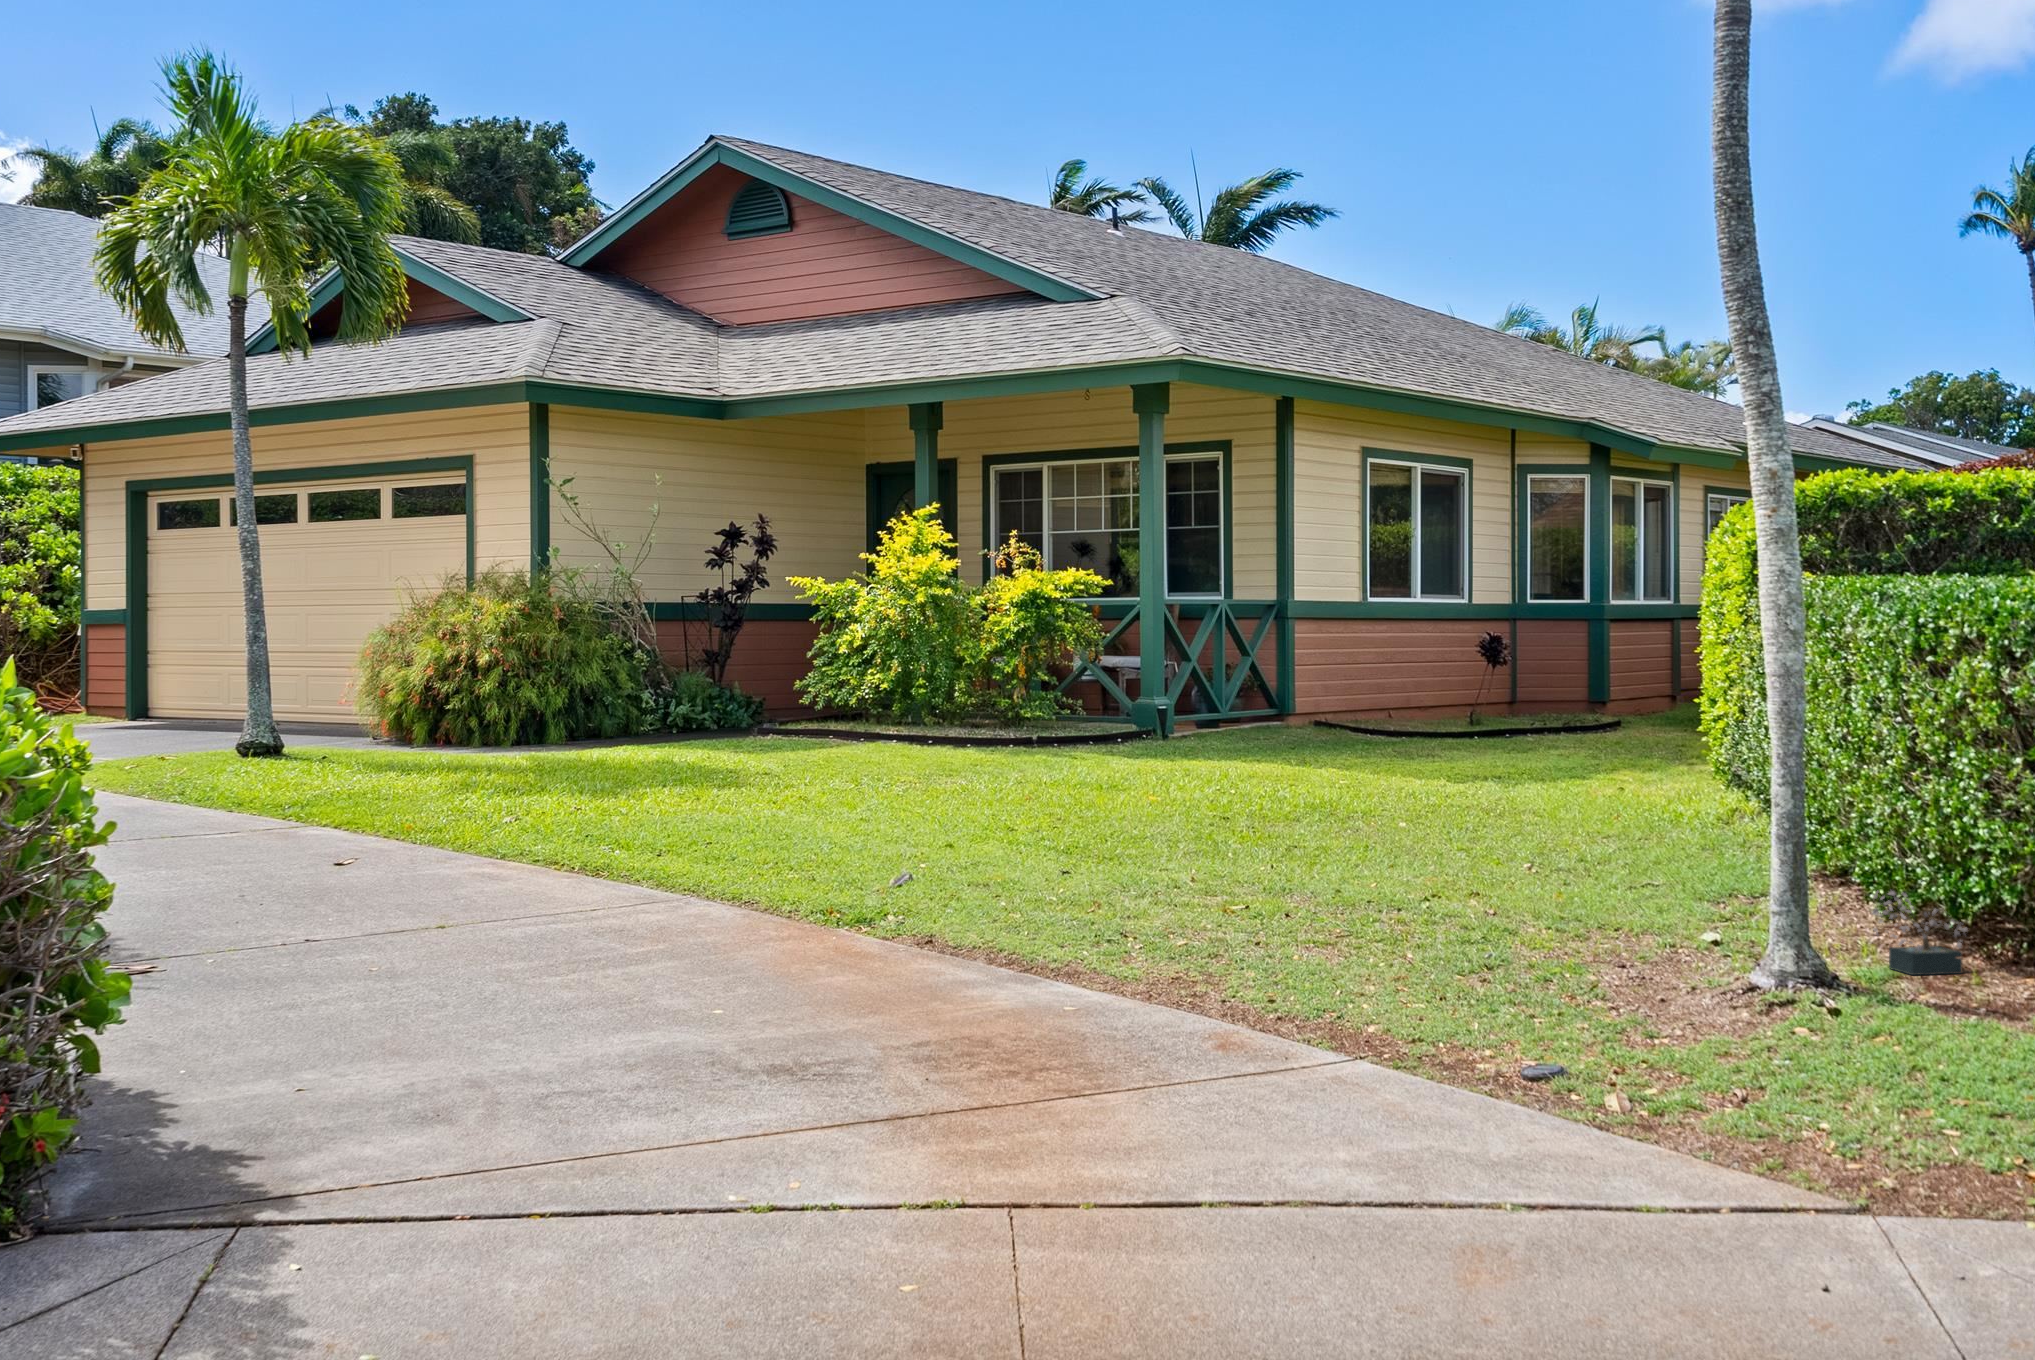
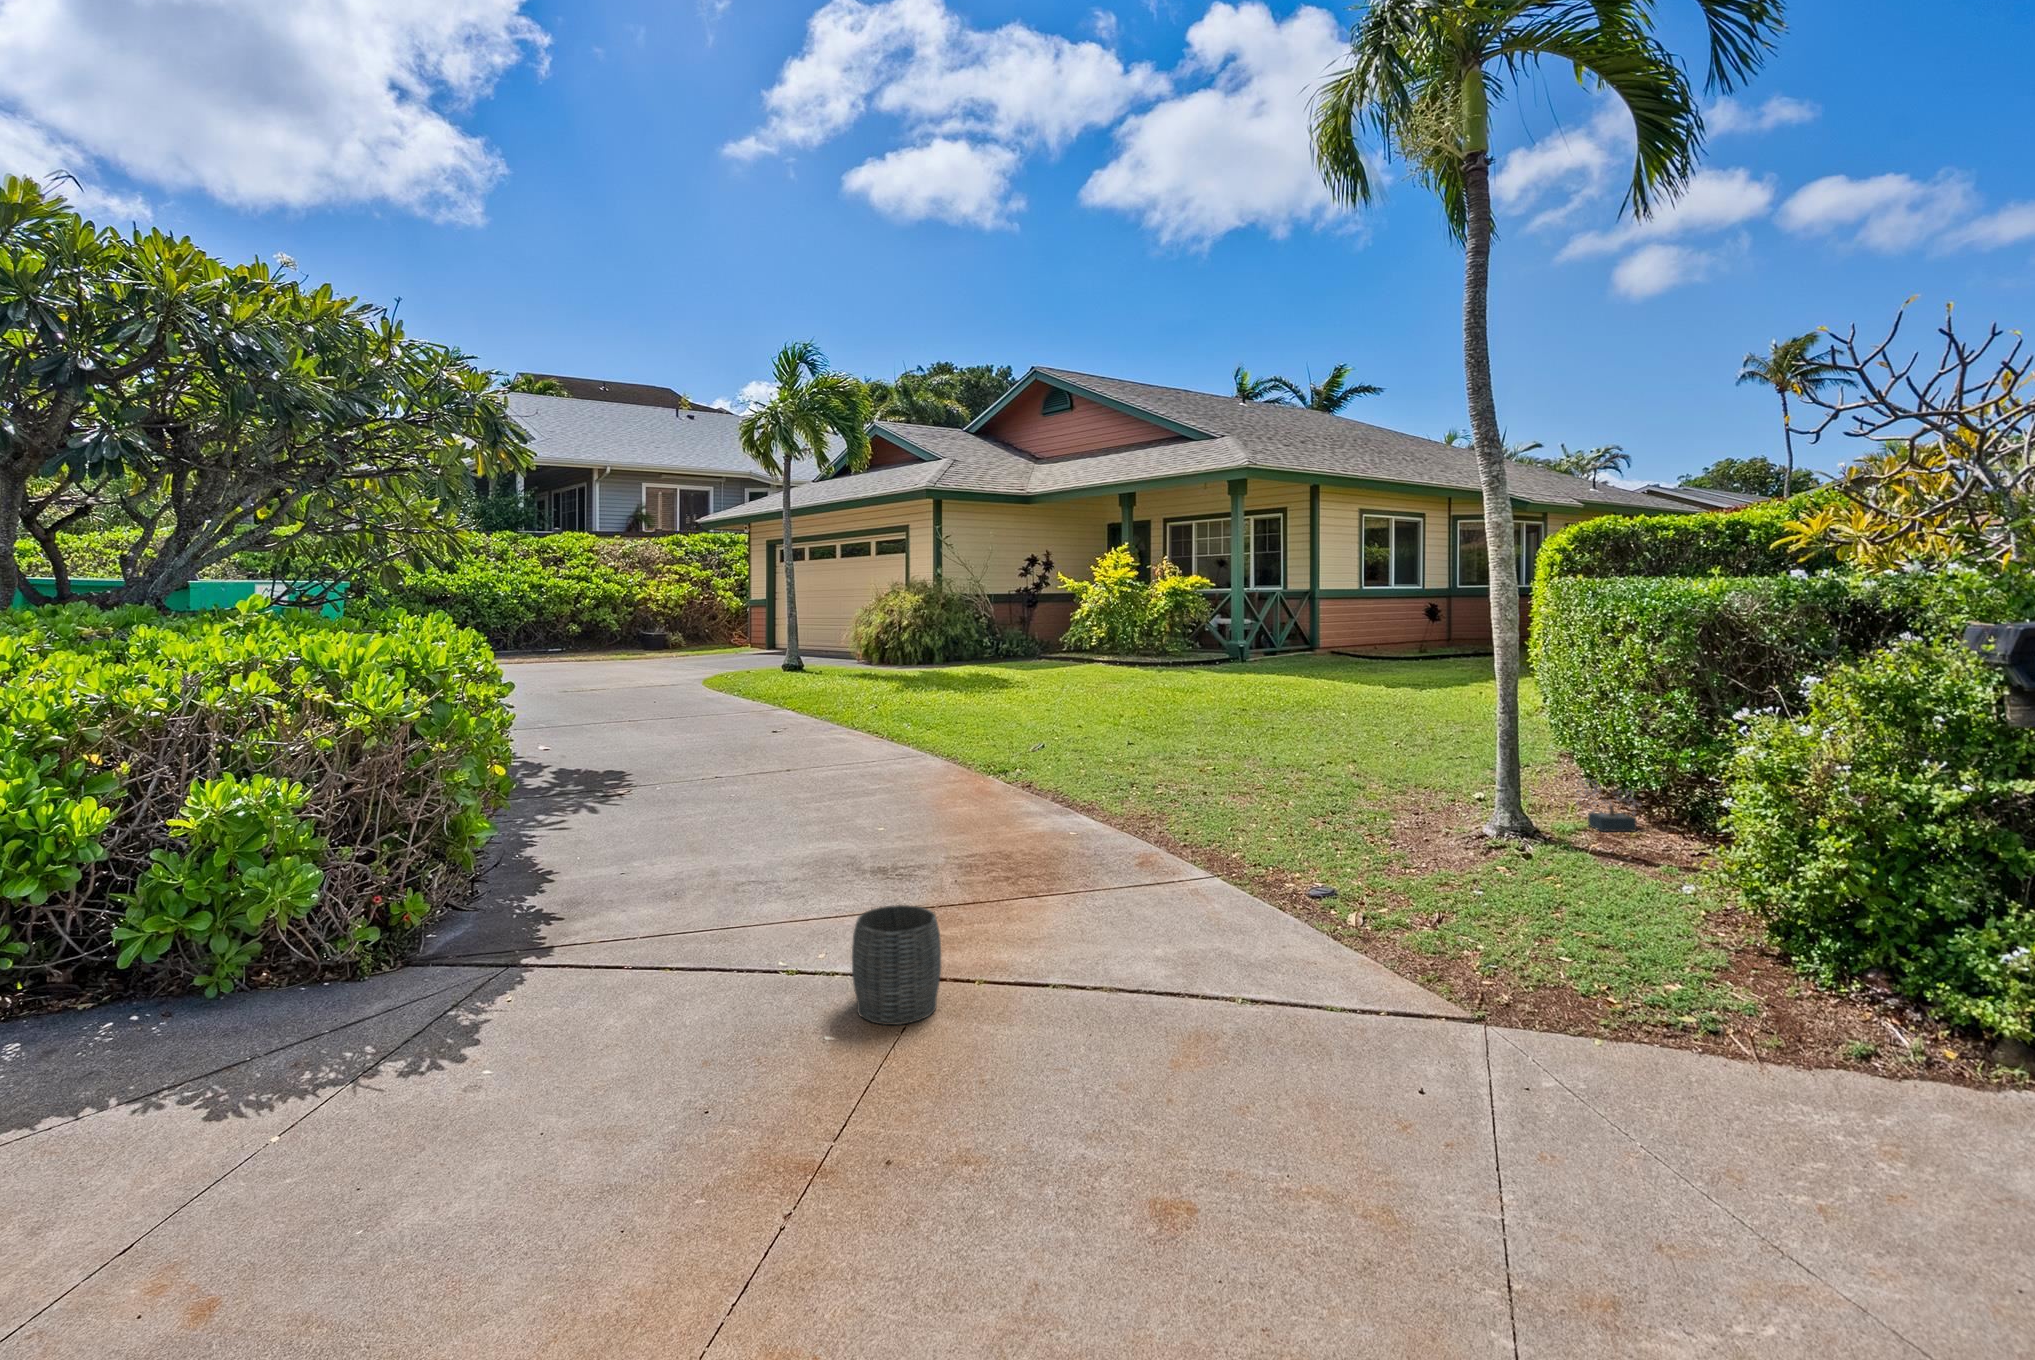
woven basket: none [896,1080,1050,1272] -> present [852,905,941,1025]

